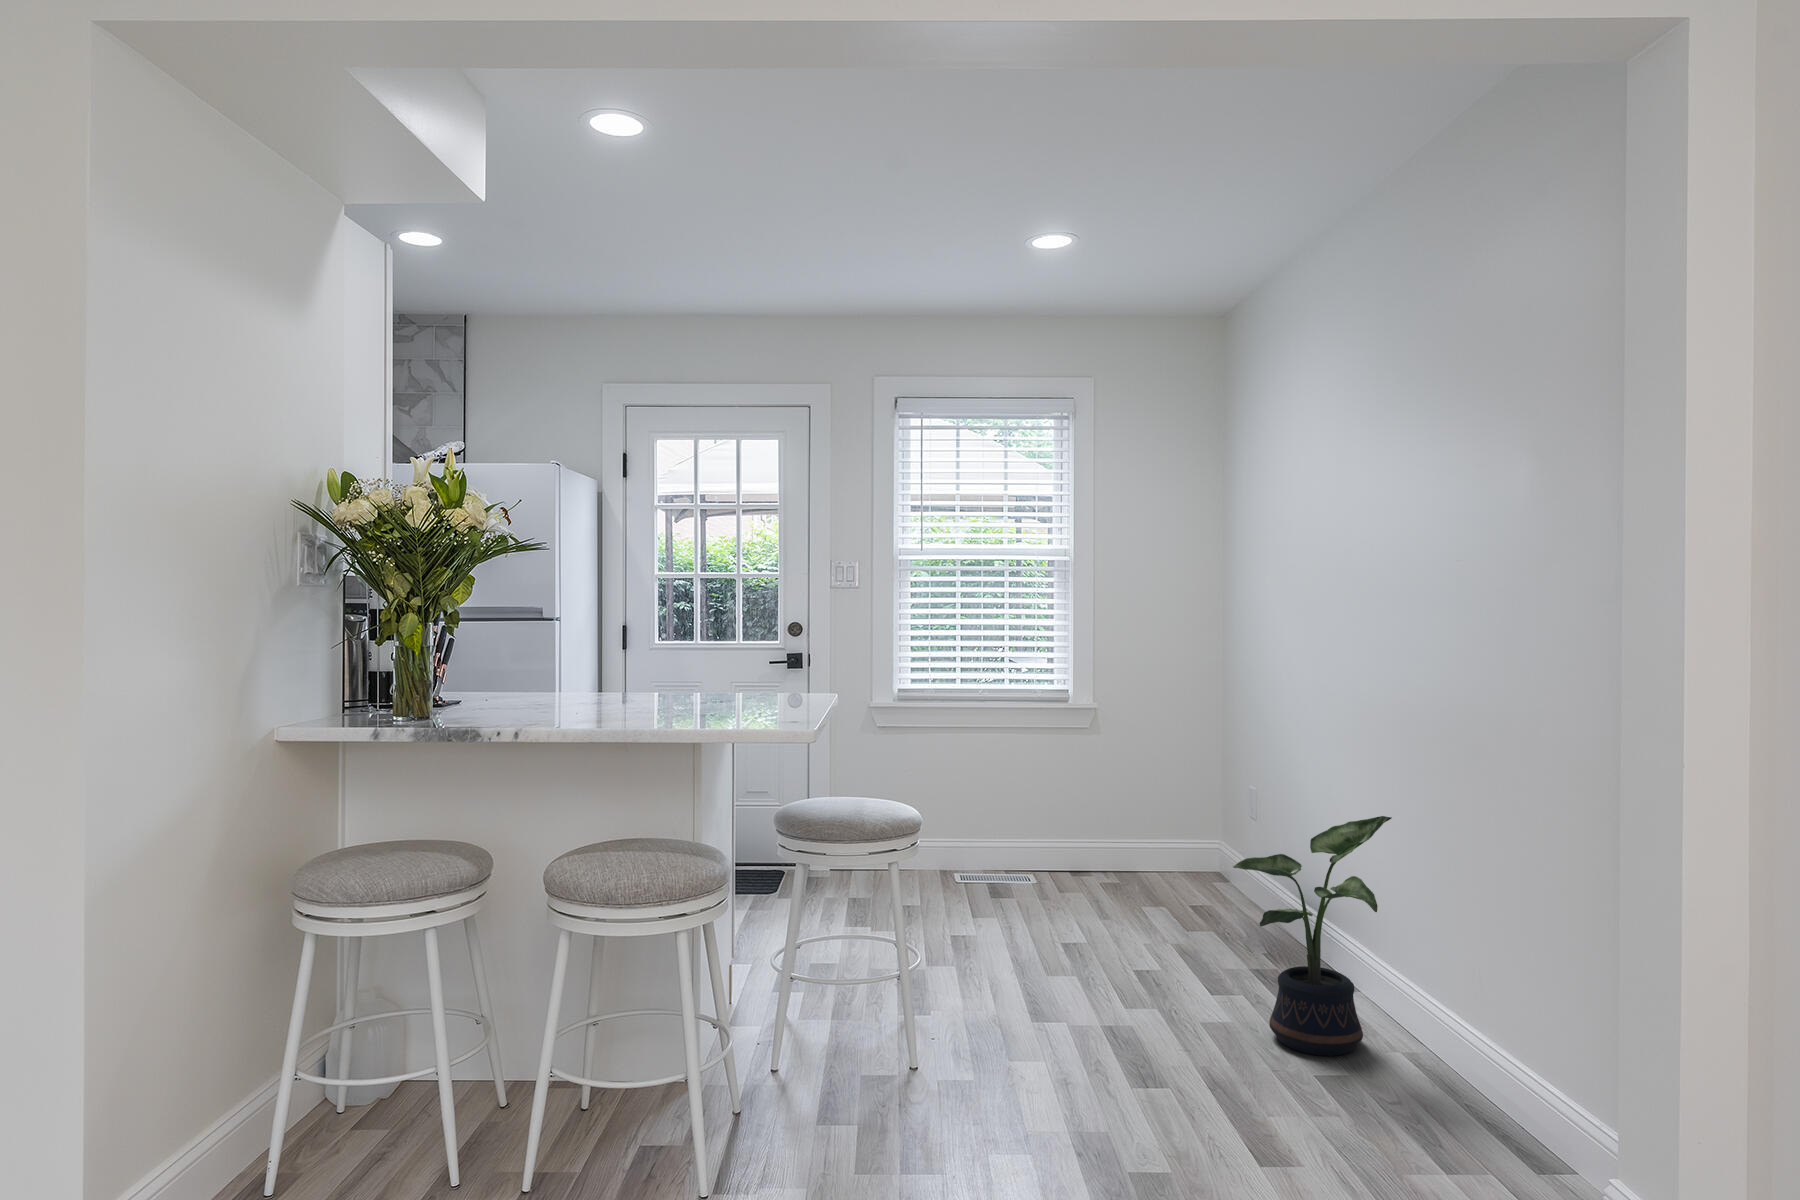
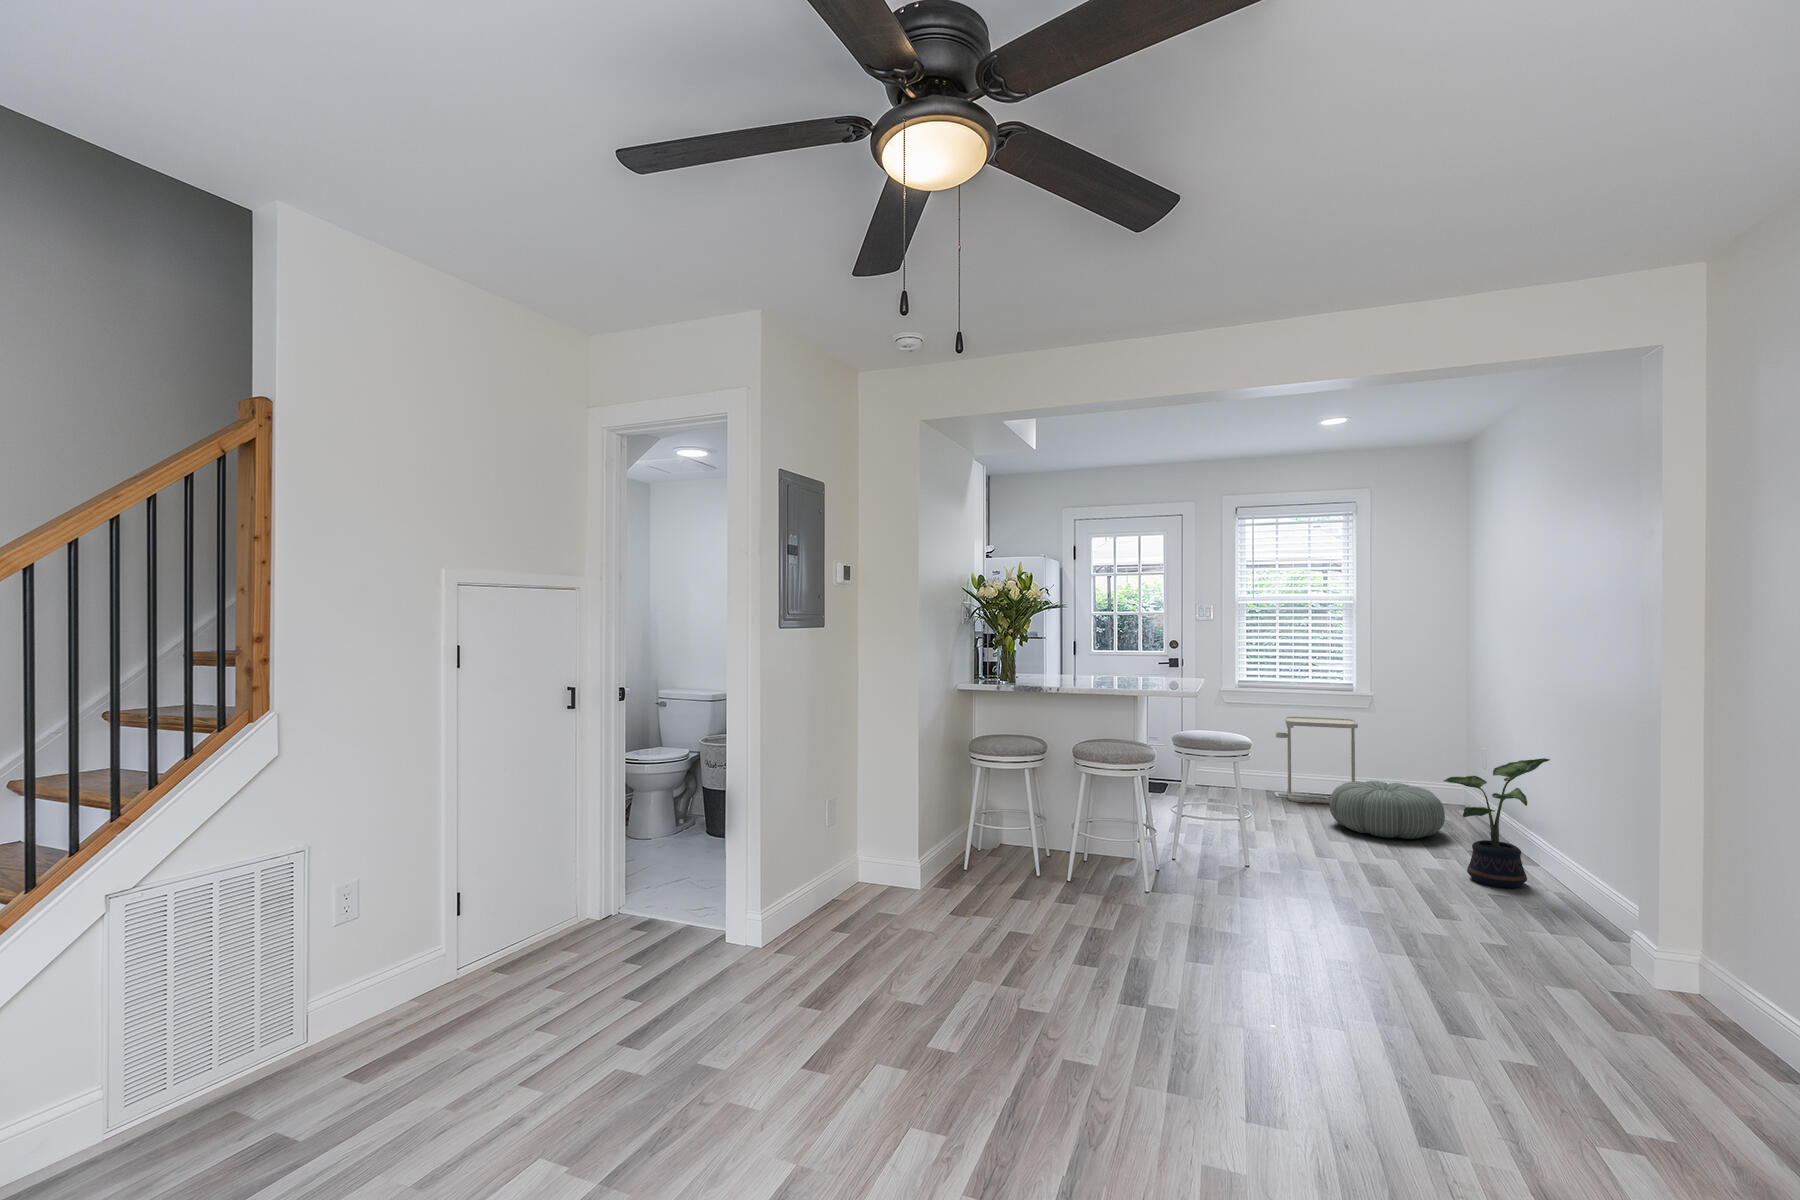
side table: none [955,746,1078,890] -> present [1276,717,1358,803]
pouf: none [1040,853,1213,956] -> present [1330,781,1445,839]

